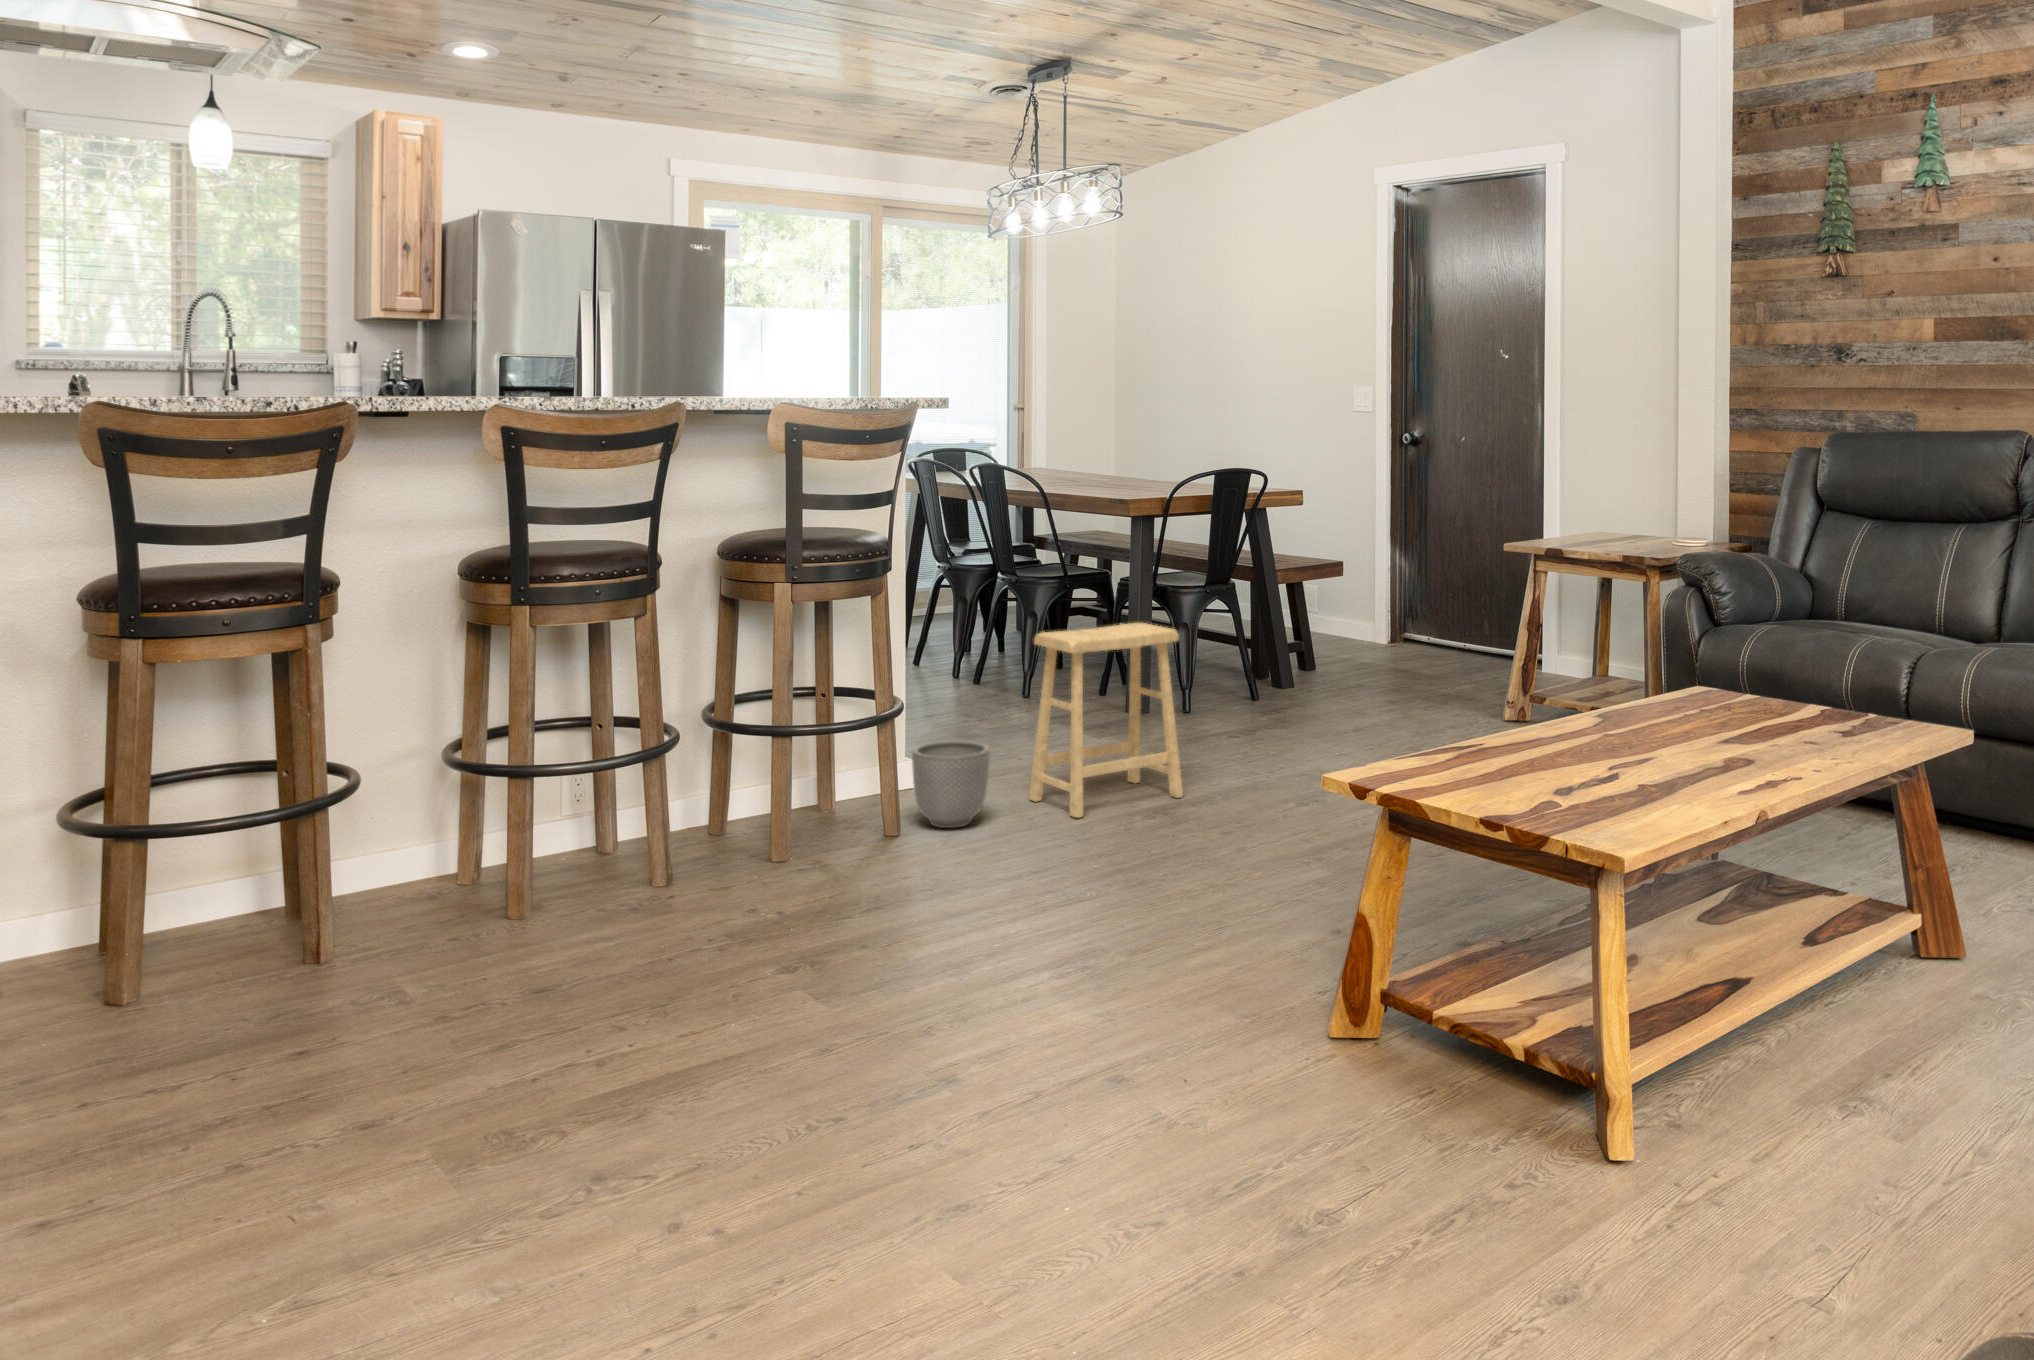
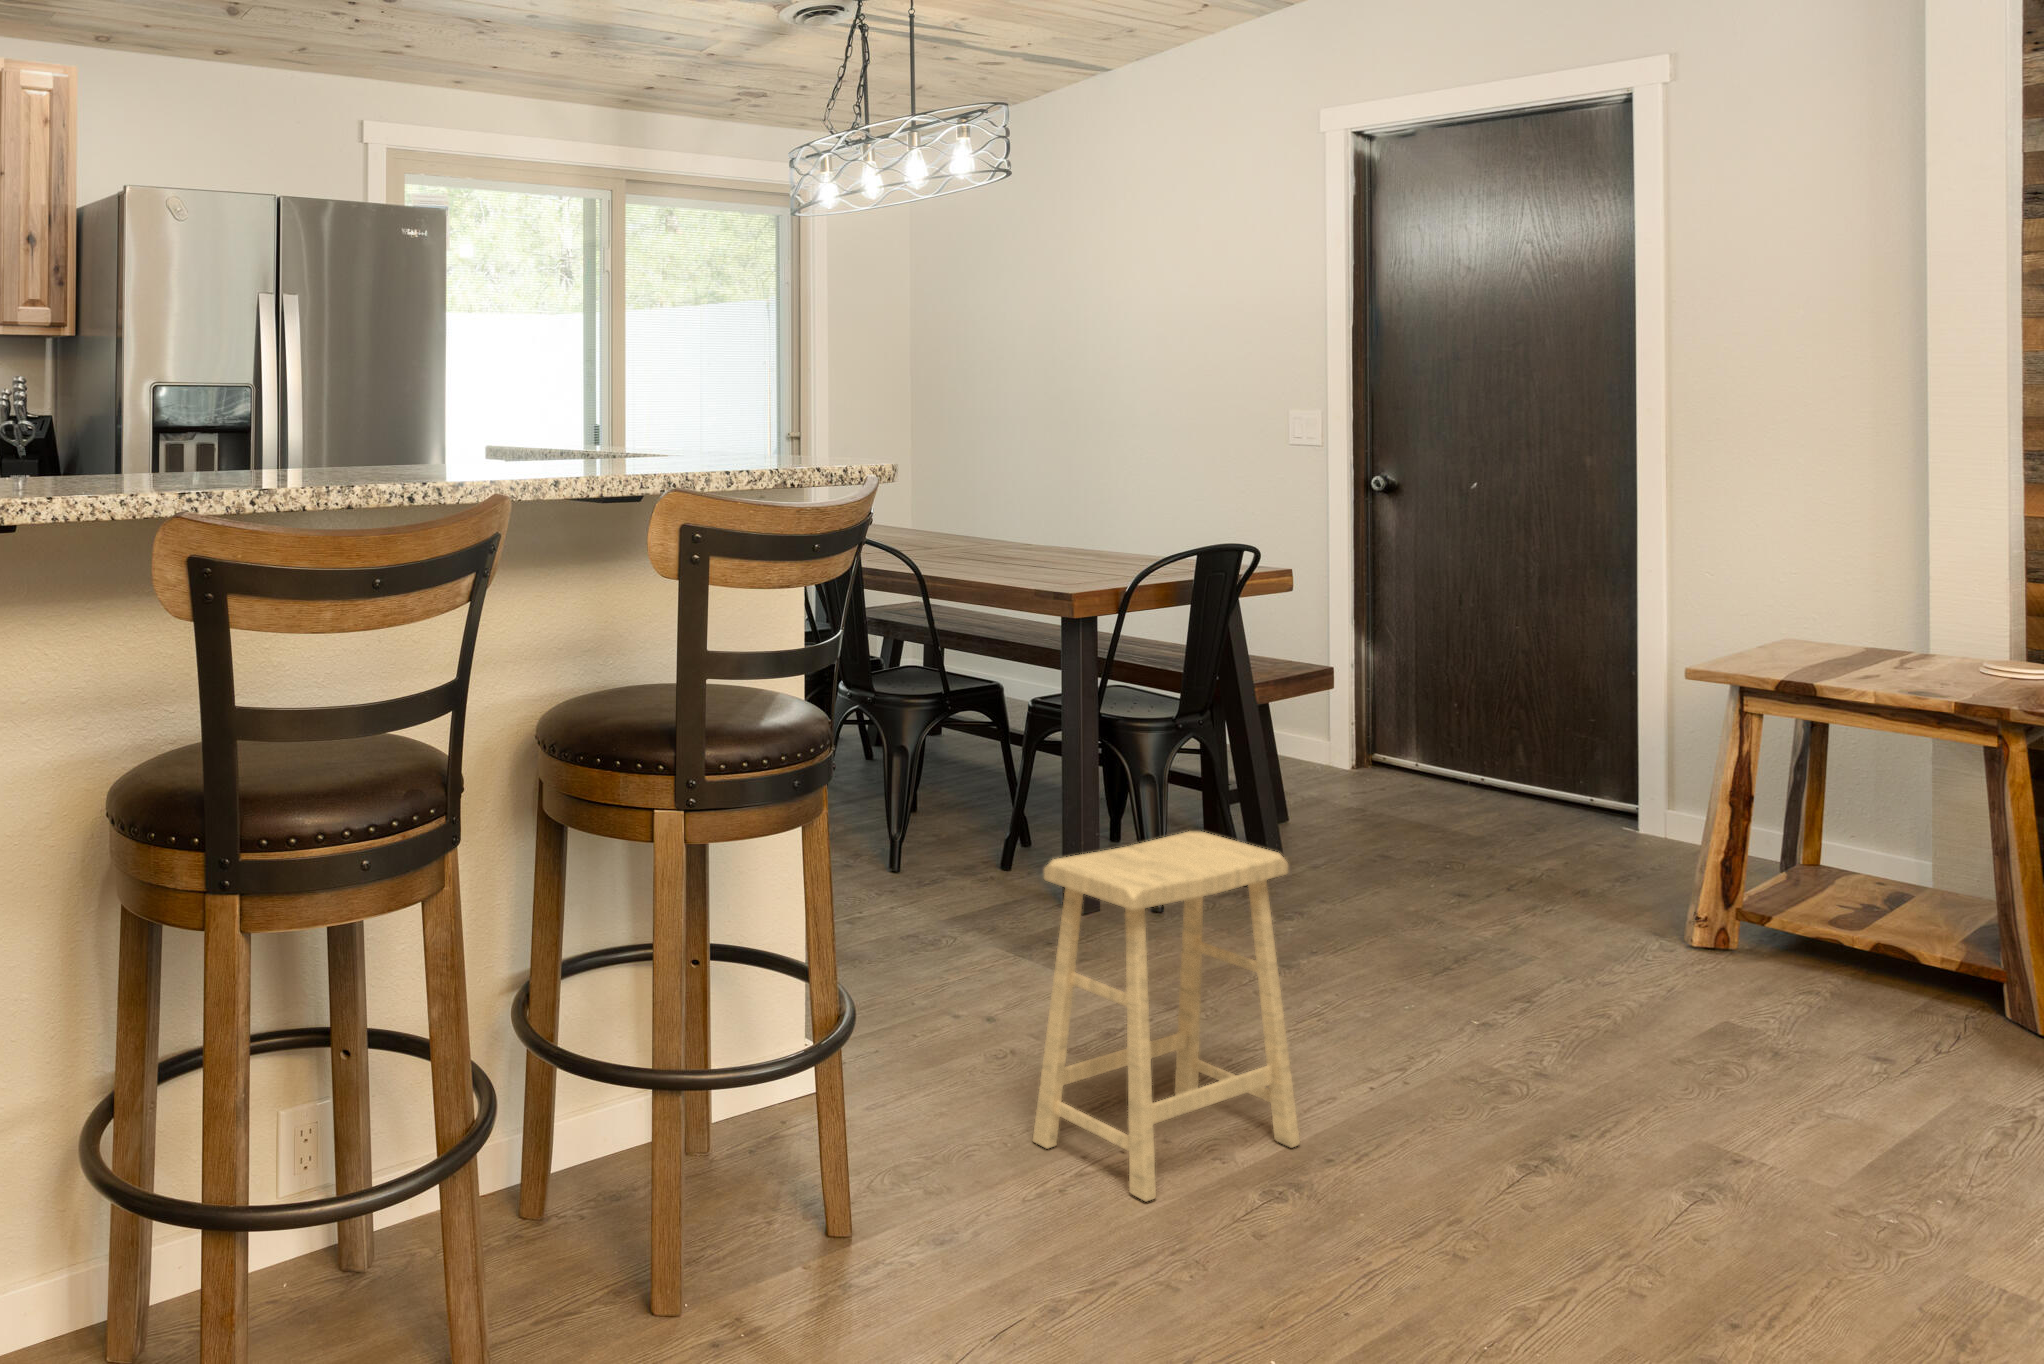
planter: present [912,741,990,828] -> none [861,1052,997,1223]

